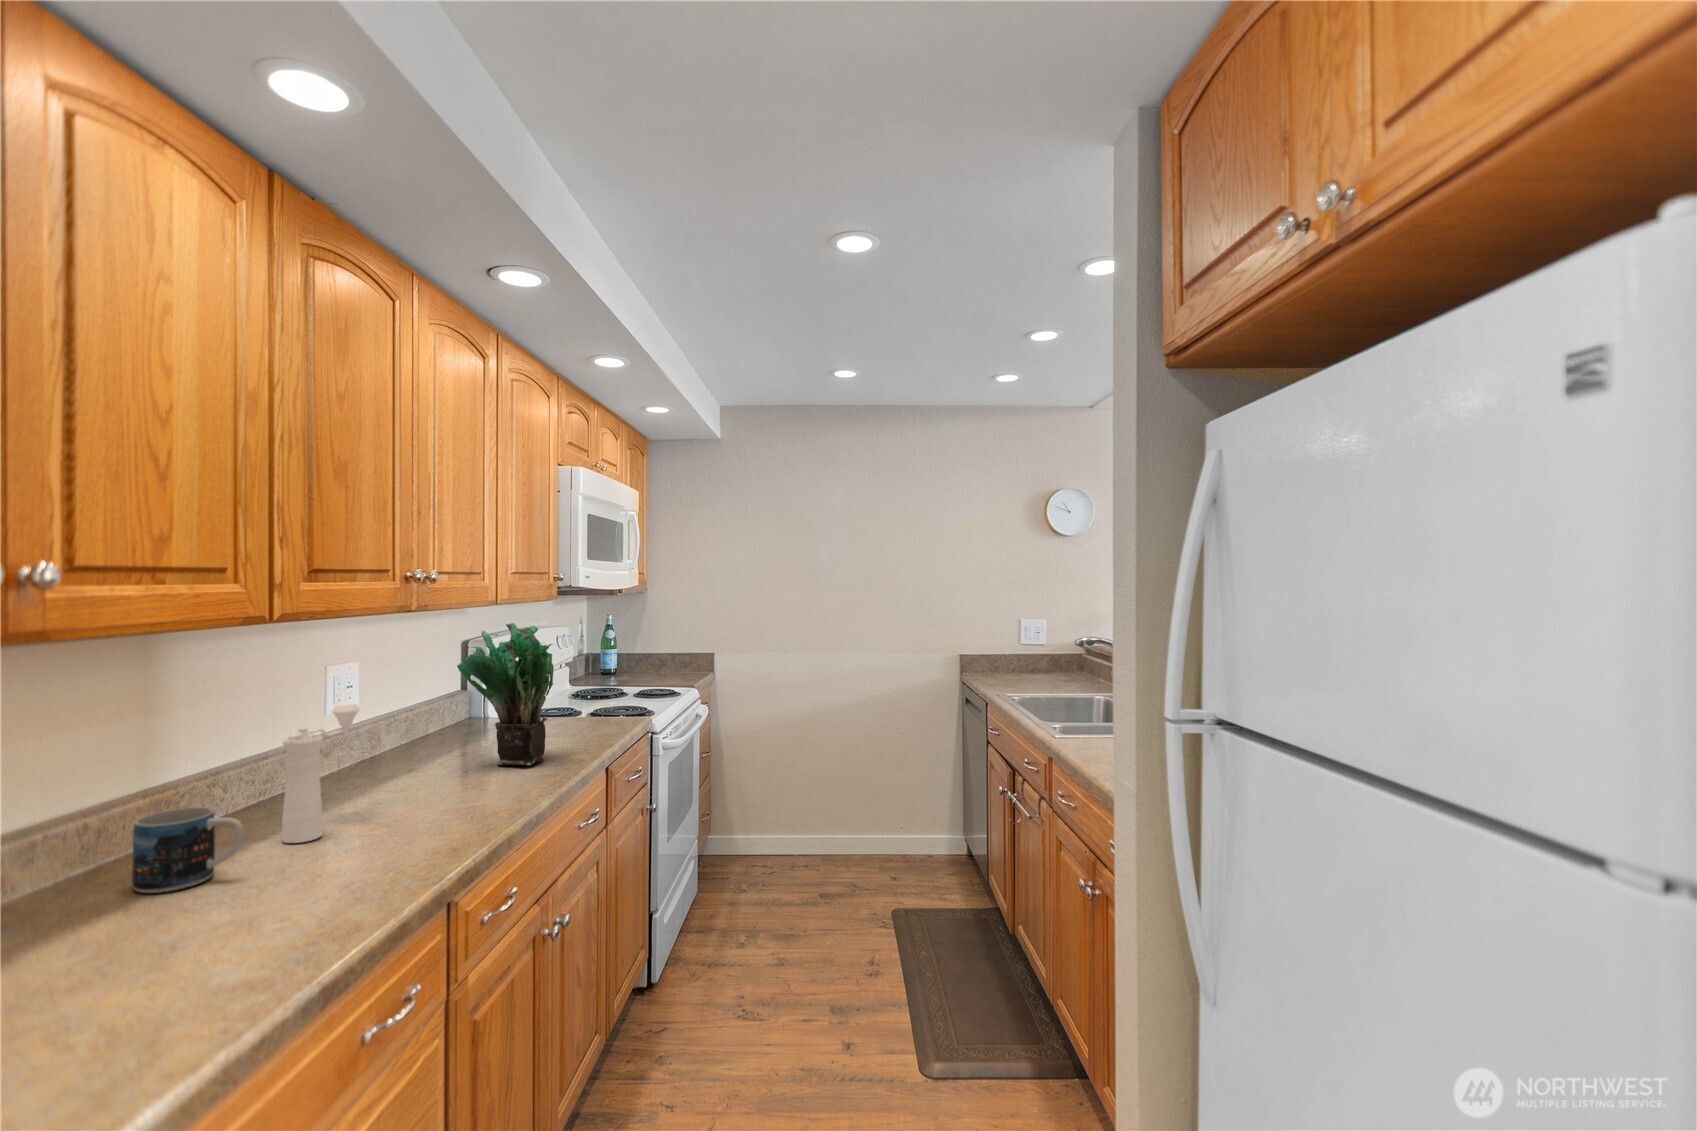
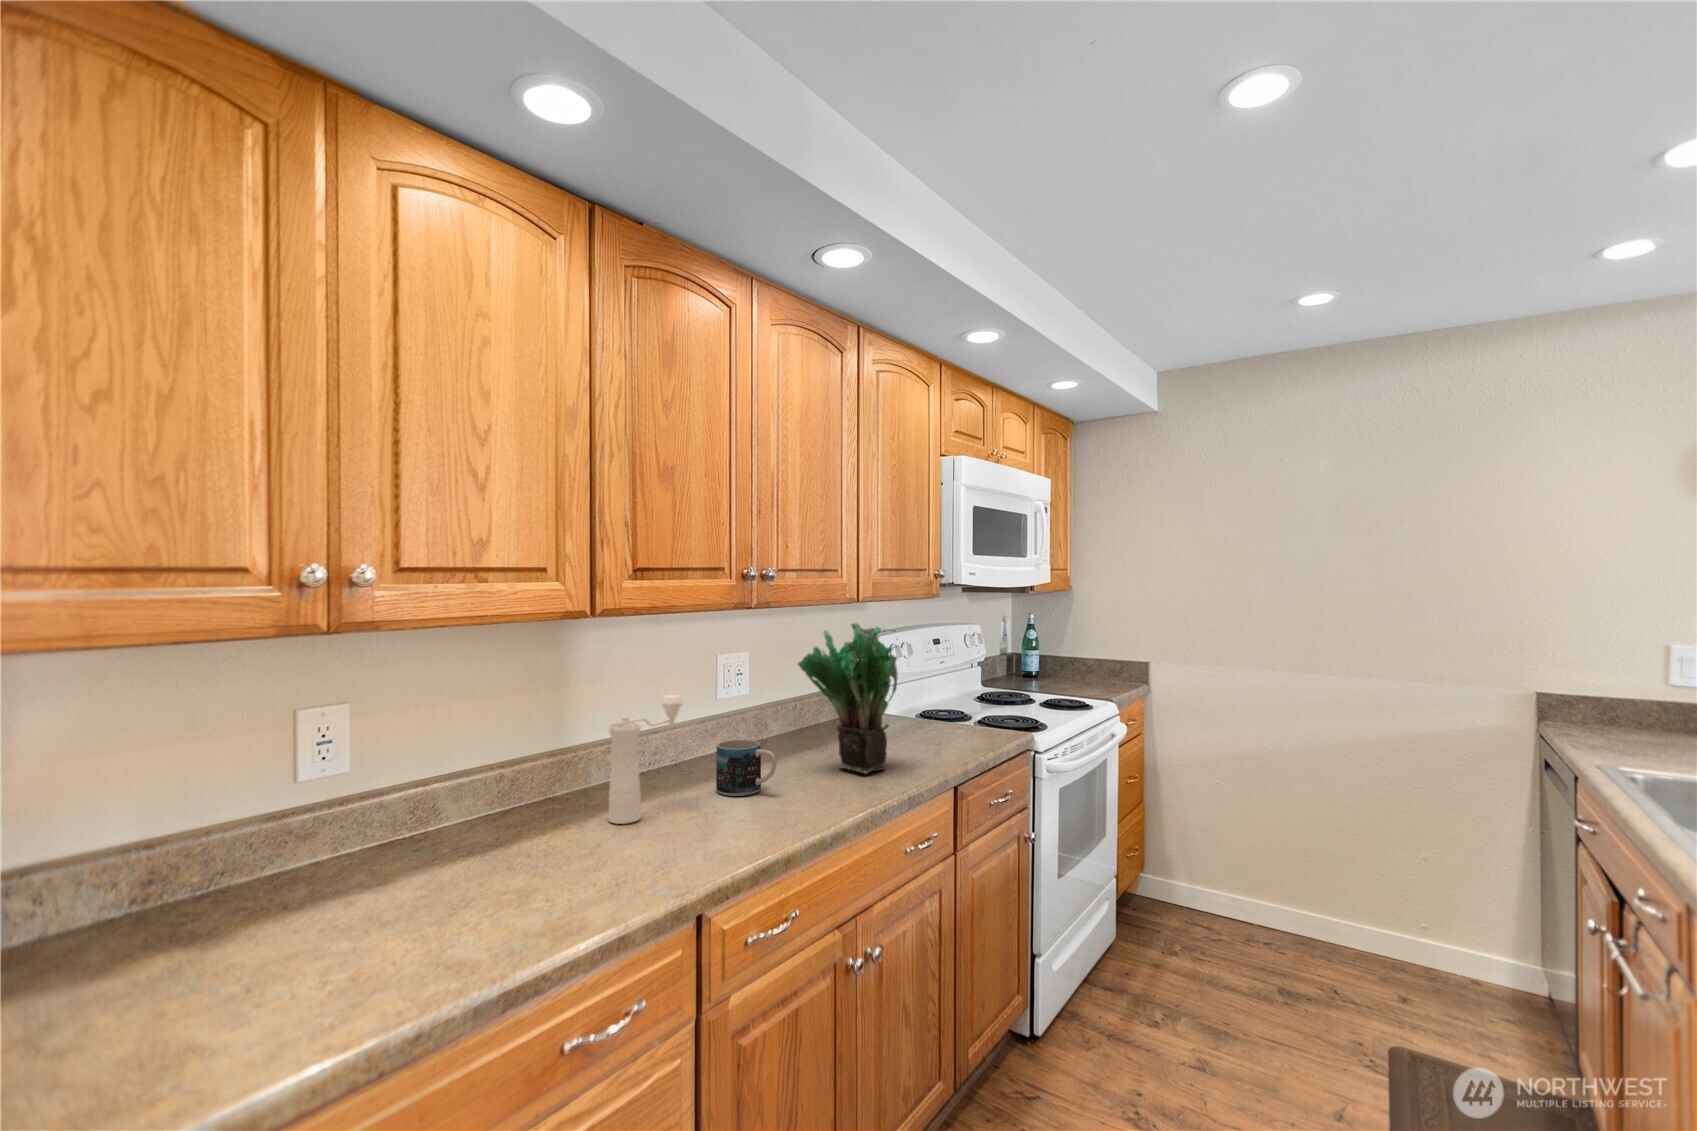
mug: present [132,807,244,893] -> present [716,740,776,796]

